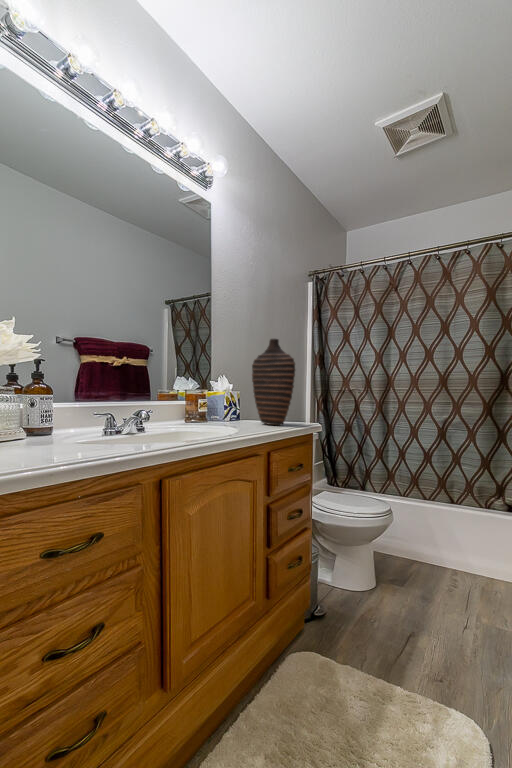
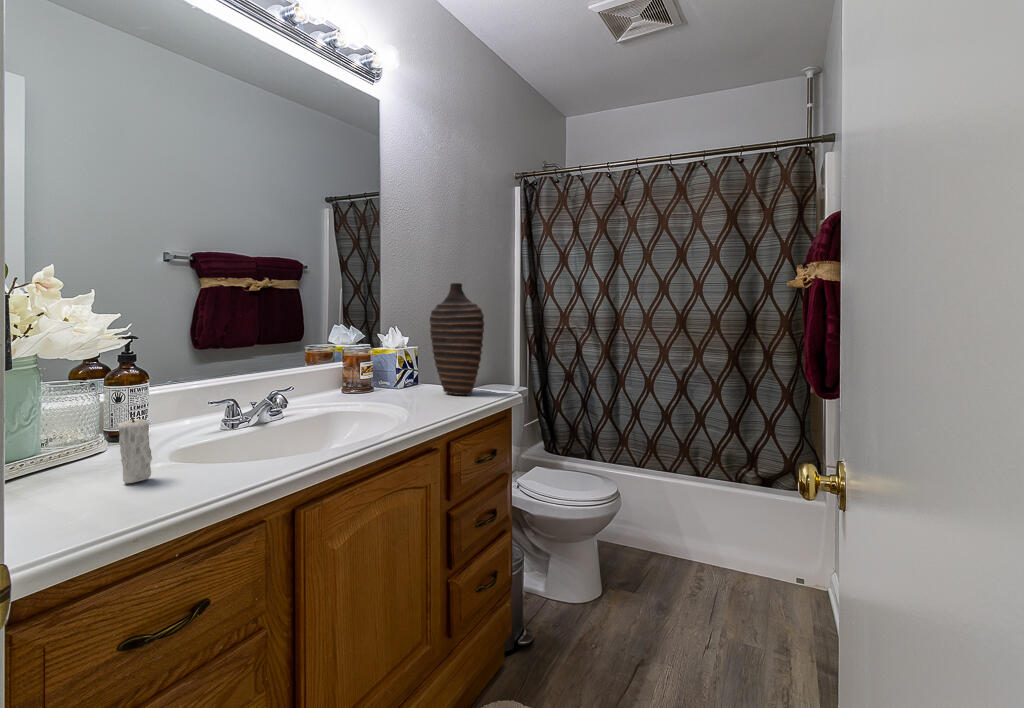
candle: none [42,402,64,459] -> present [118,411,152,483]

